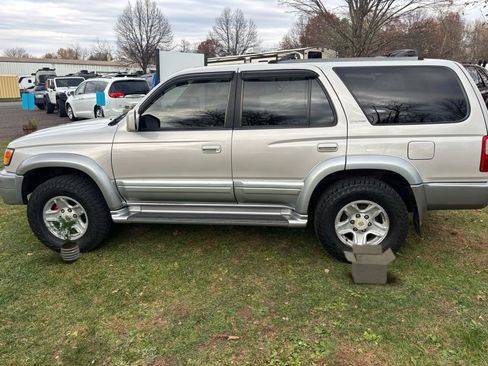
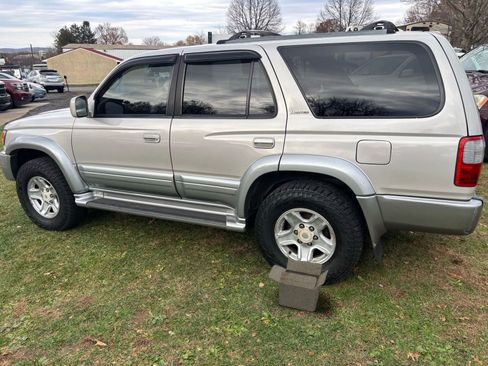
potted plant: present [47,215,81,263] -> none [16,194,53,239]

